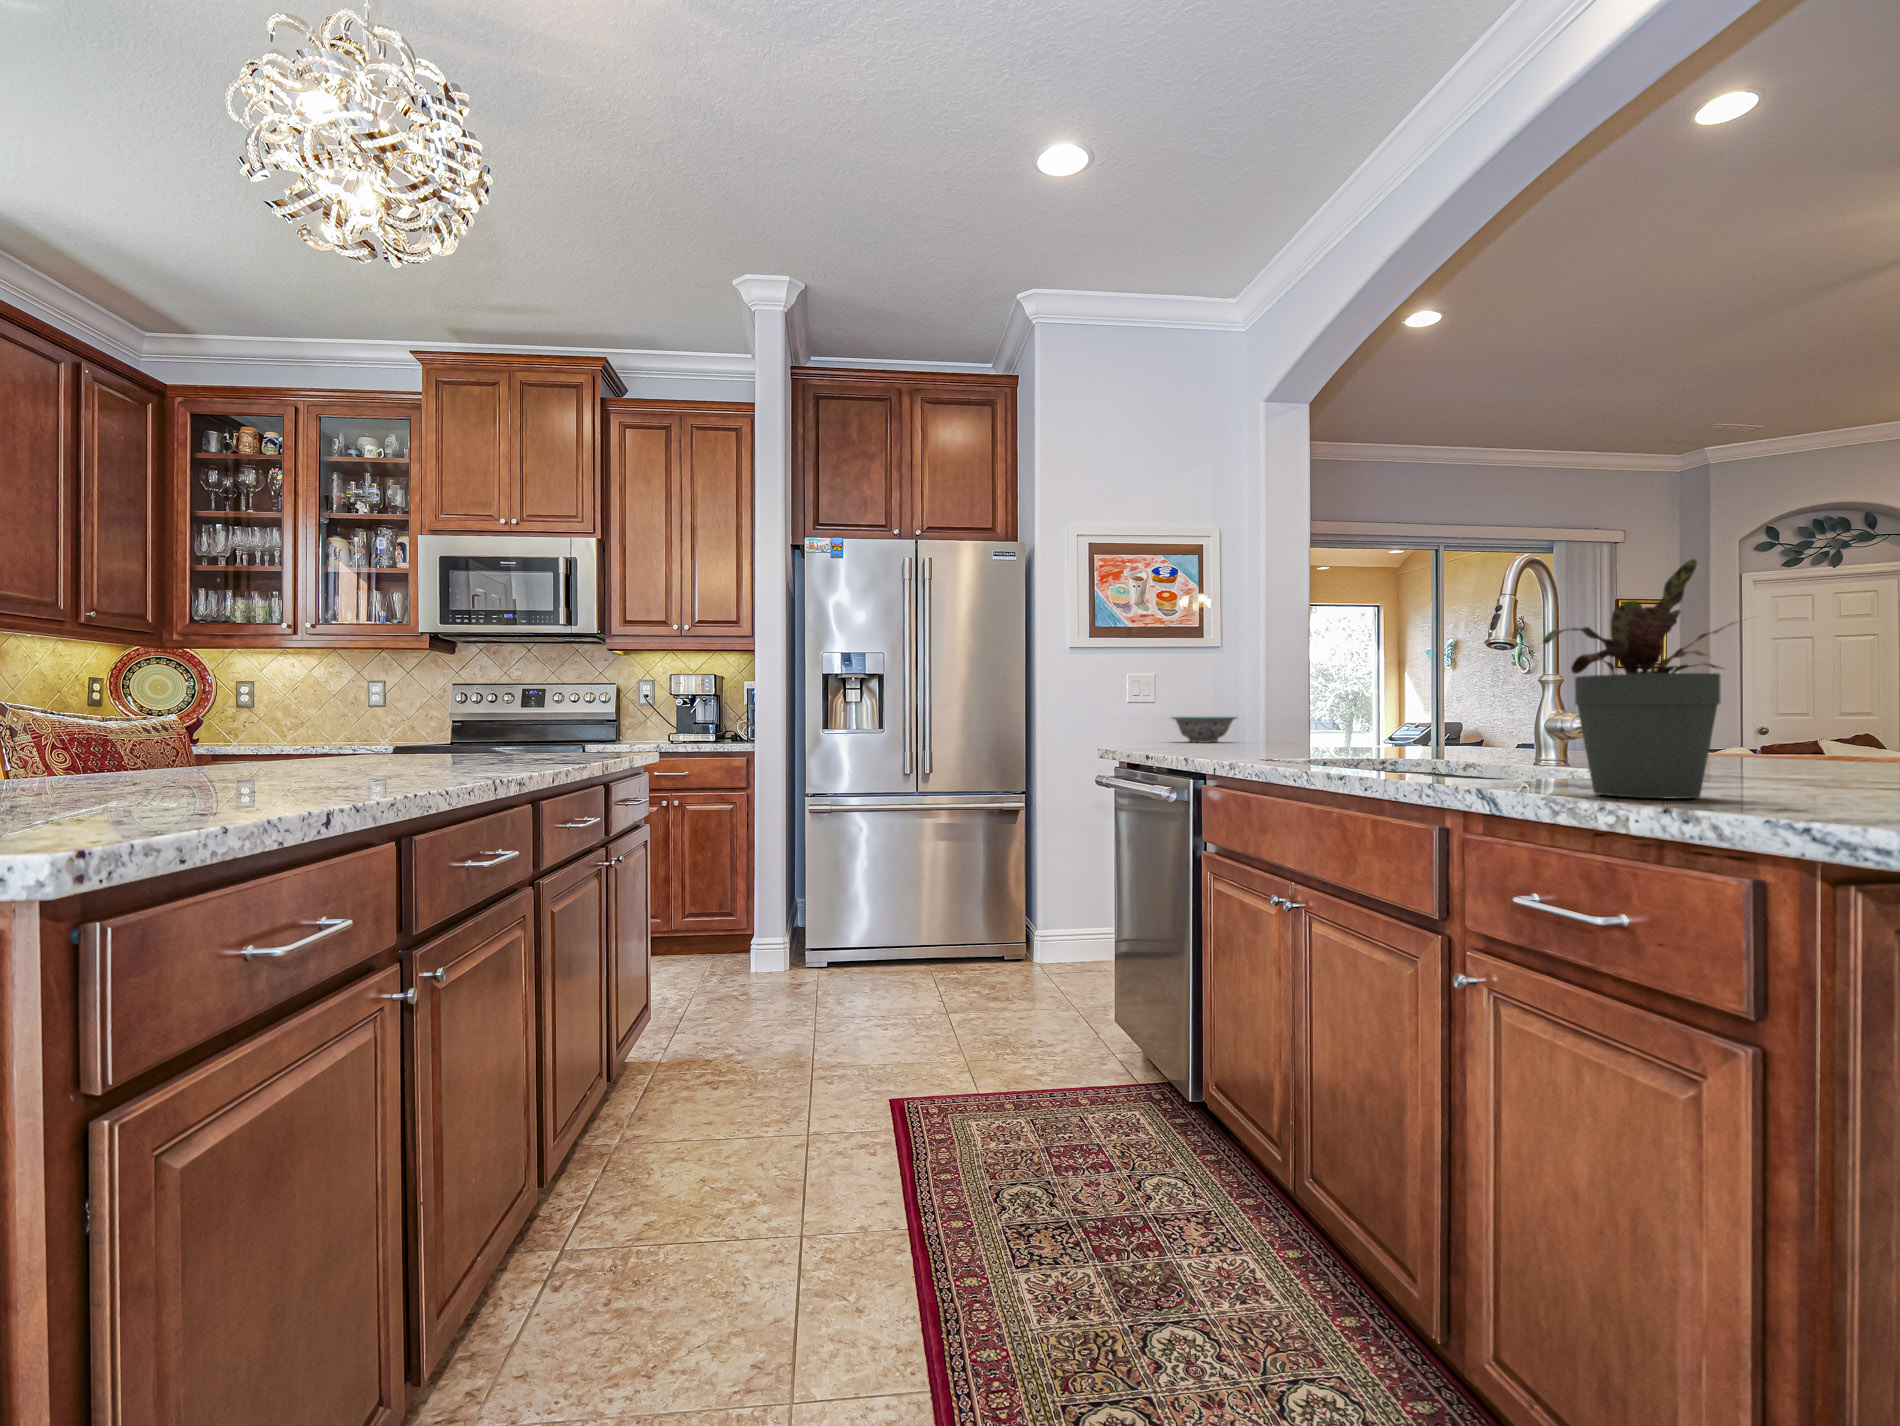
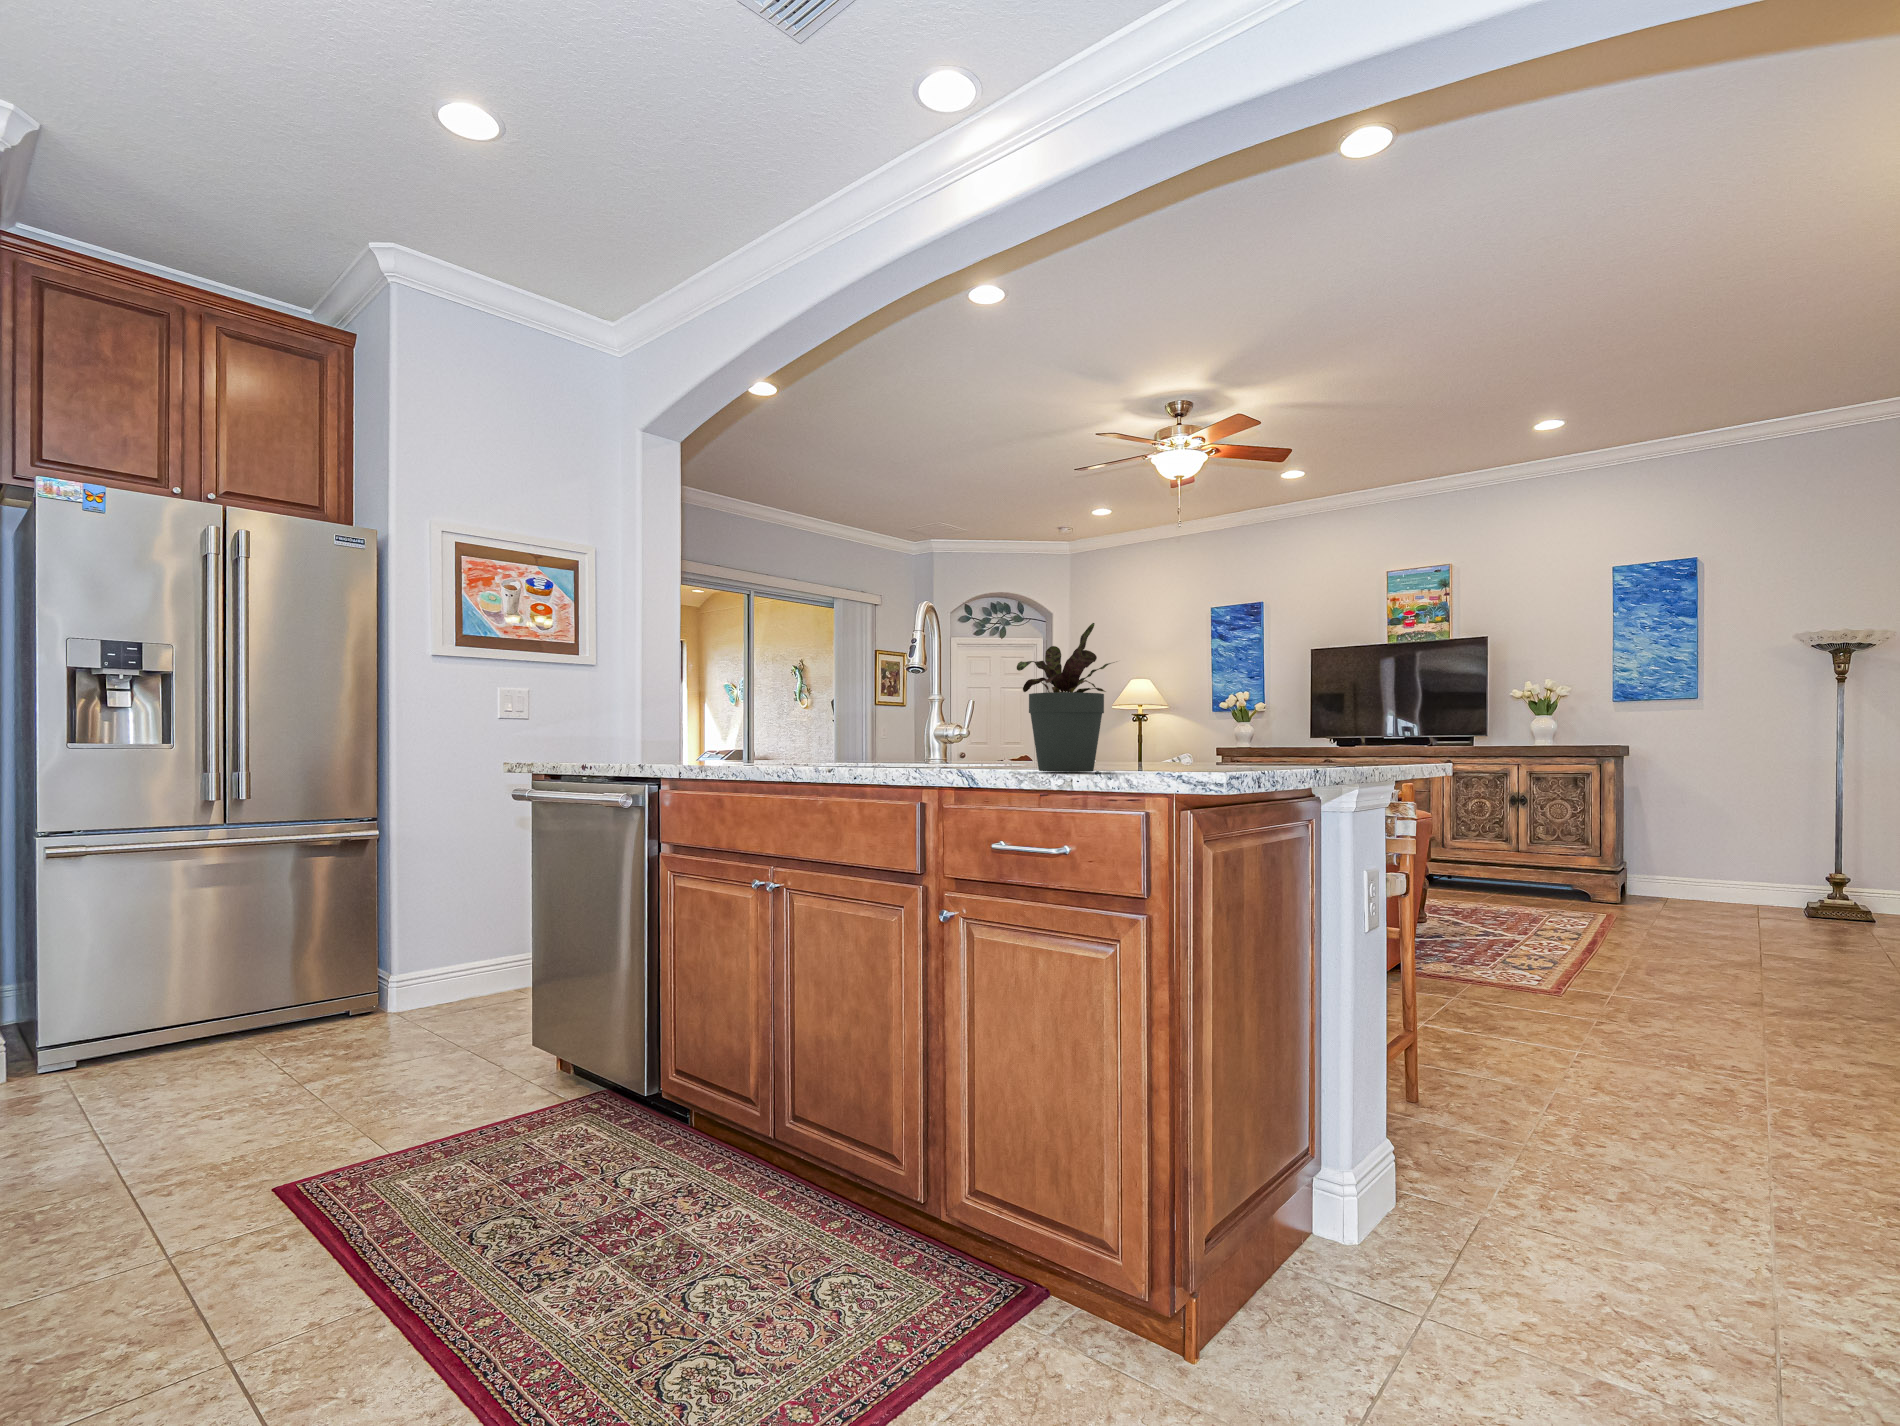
decorative bowl: present [1172,717,1237,743] -> none [541,734,613,760]

